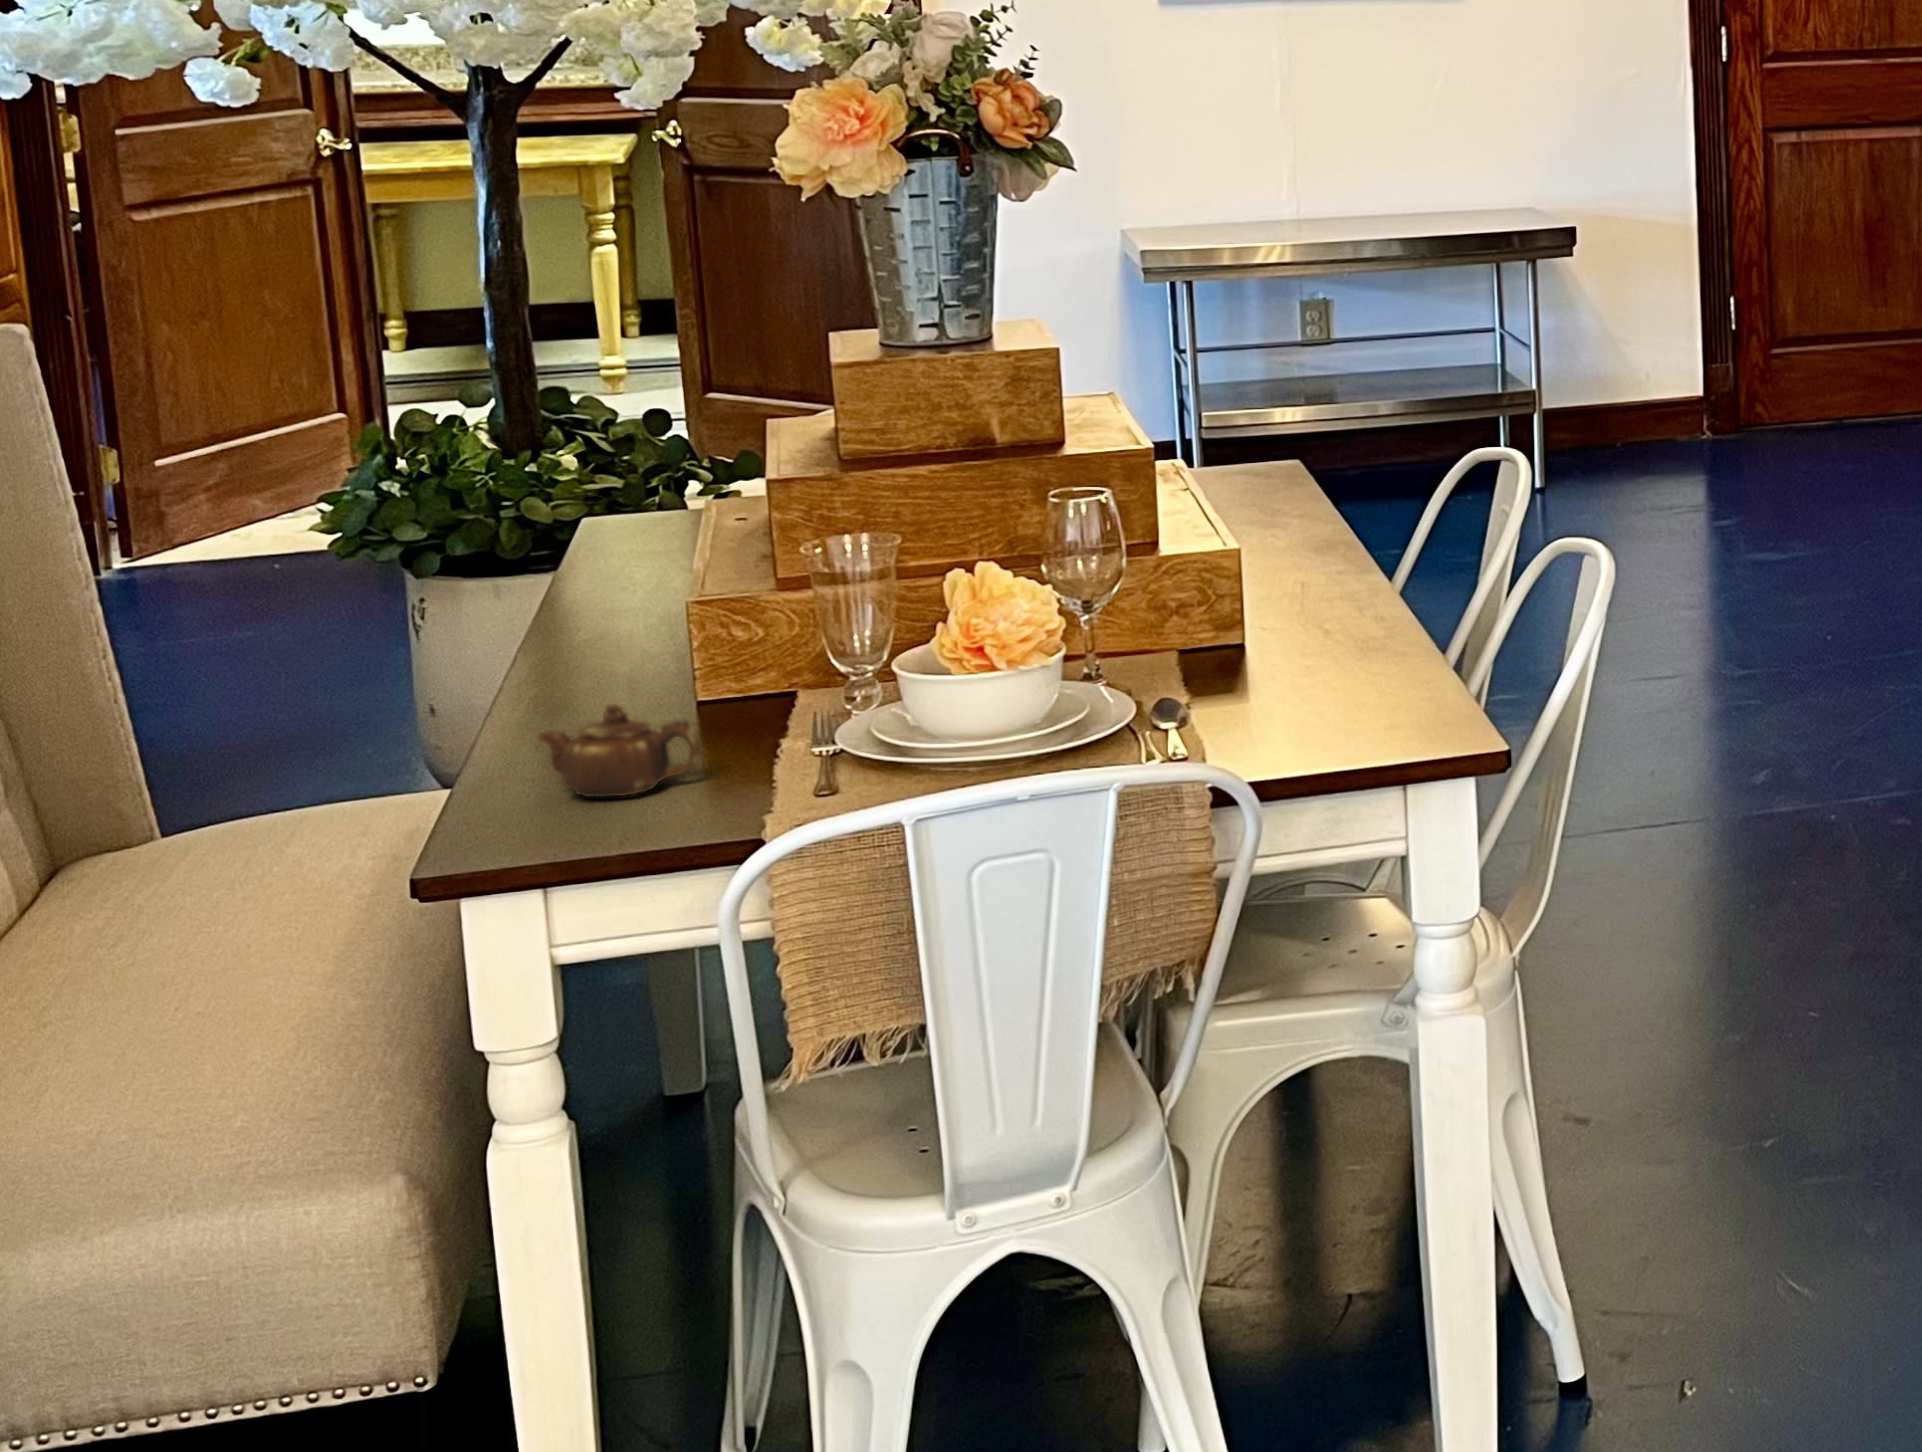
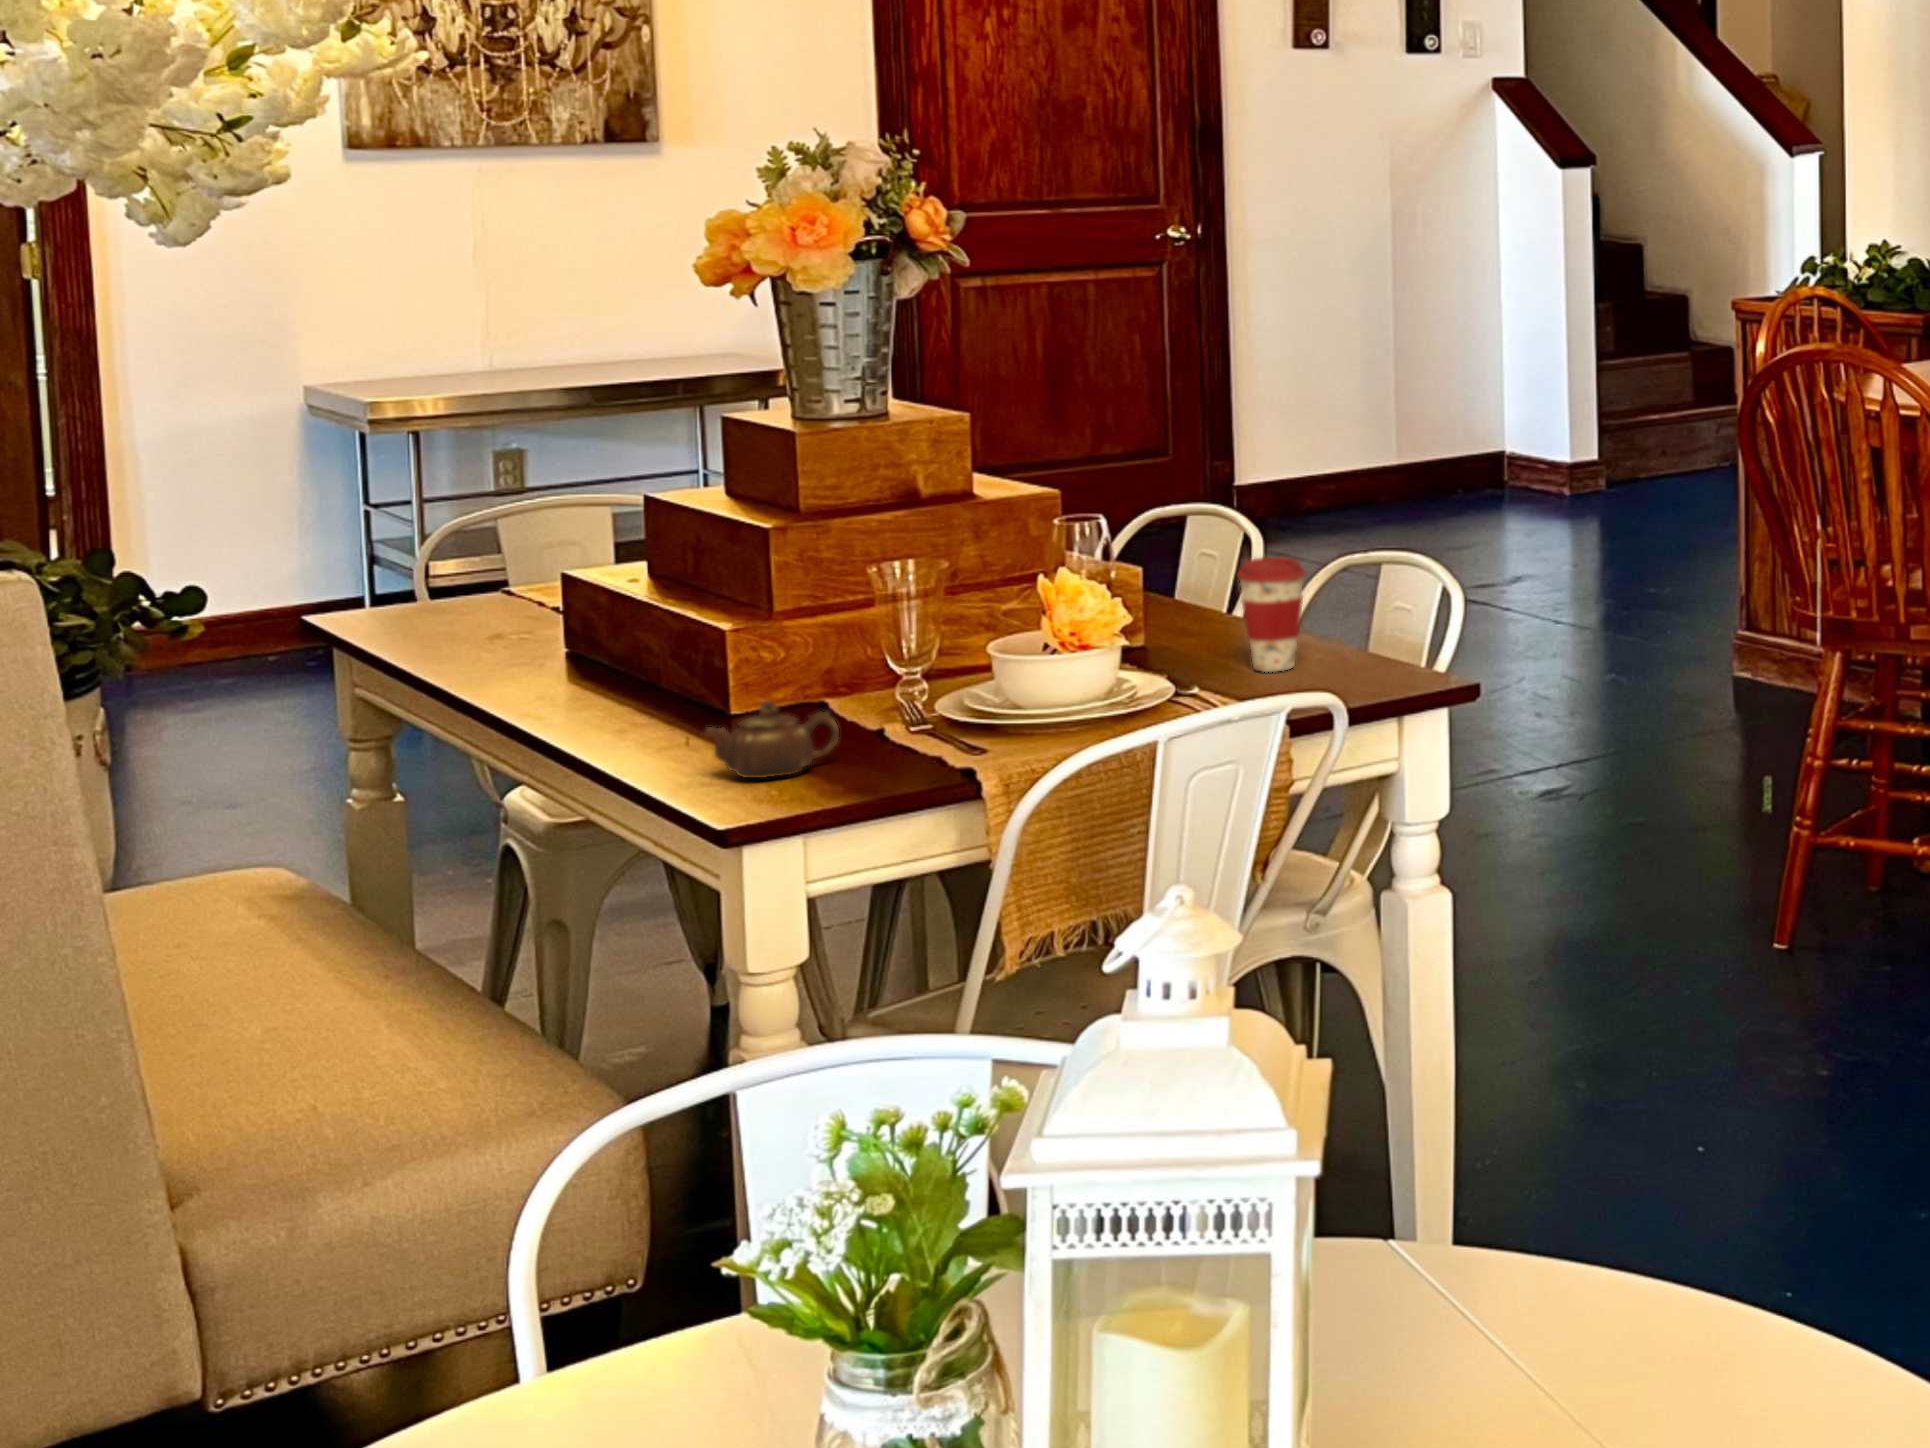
coffee cup: none [1283,553,1370,700] -> present [1238,557,1305,672]

